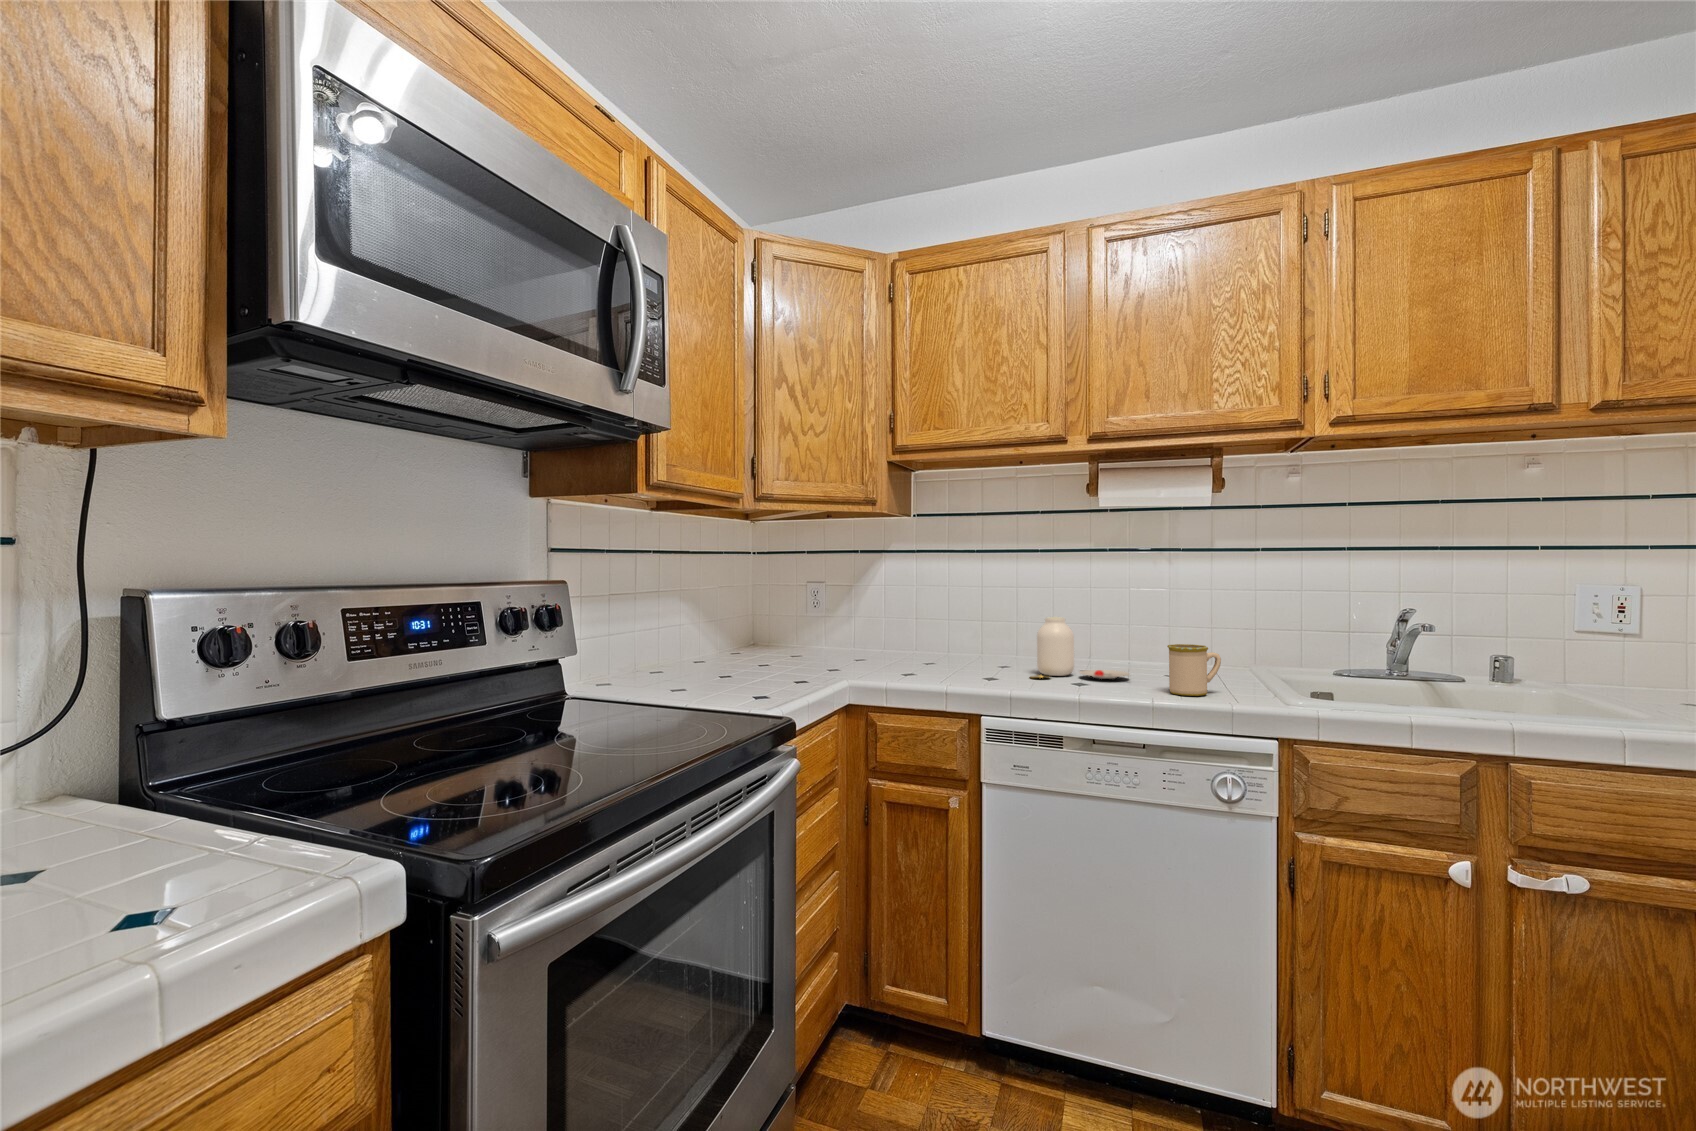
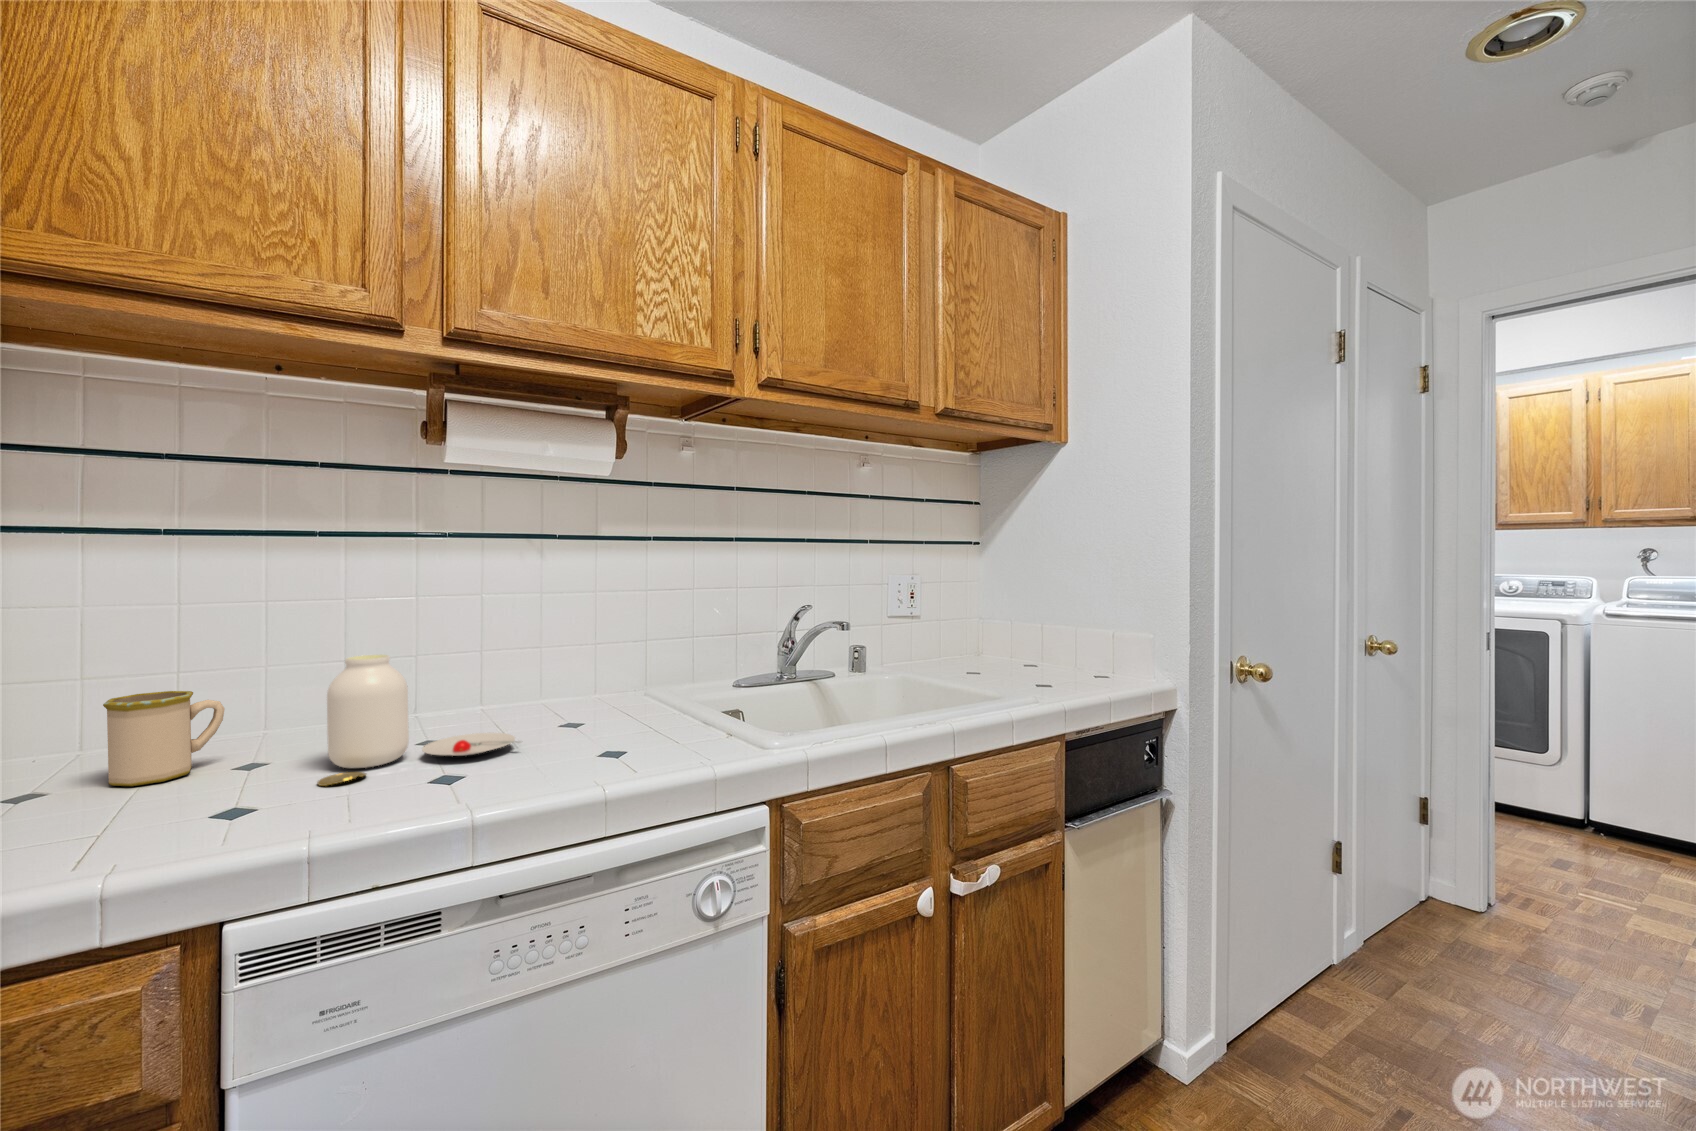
mug: present [1167,644,1221,696] -> present [103,691,225,786]

